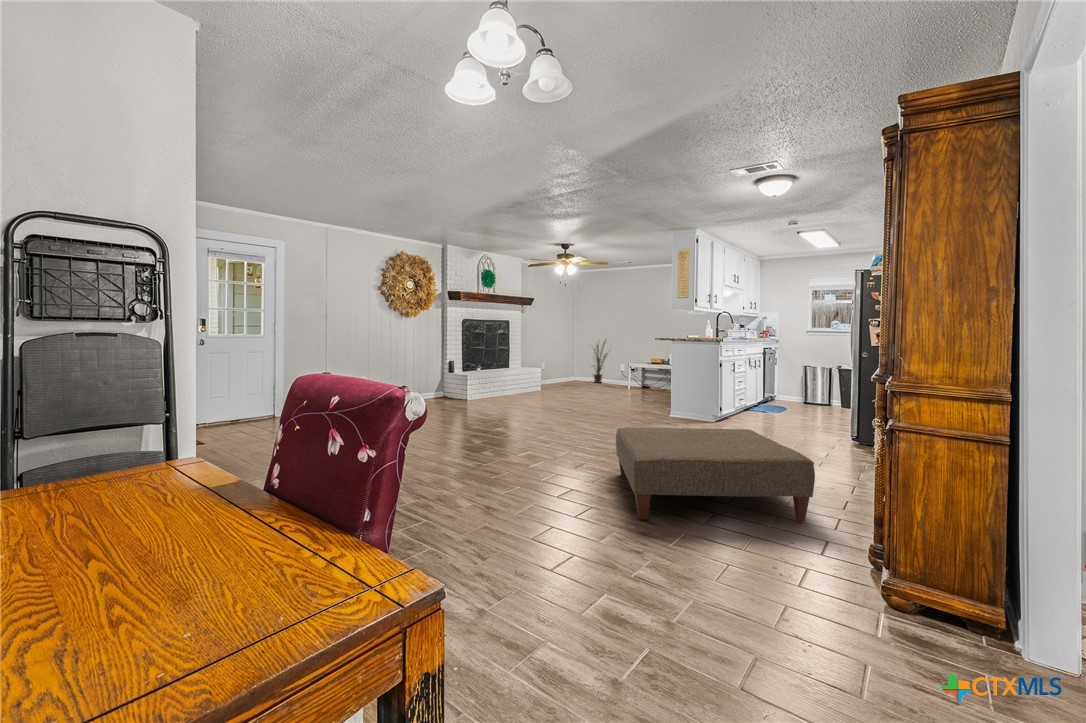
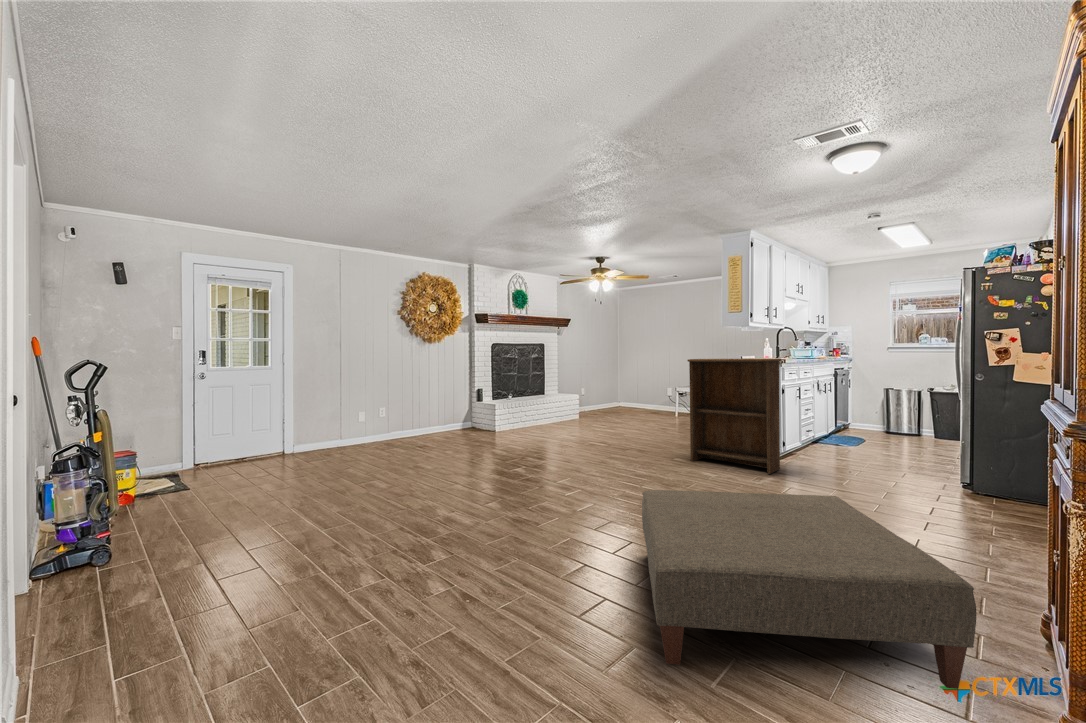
bookshelf: none [644,336,719,429] -> present [687,359,781,474]
house plant: present [594,342,608,383] -> none [632,359,657,407]

